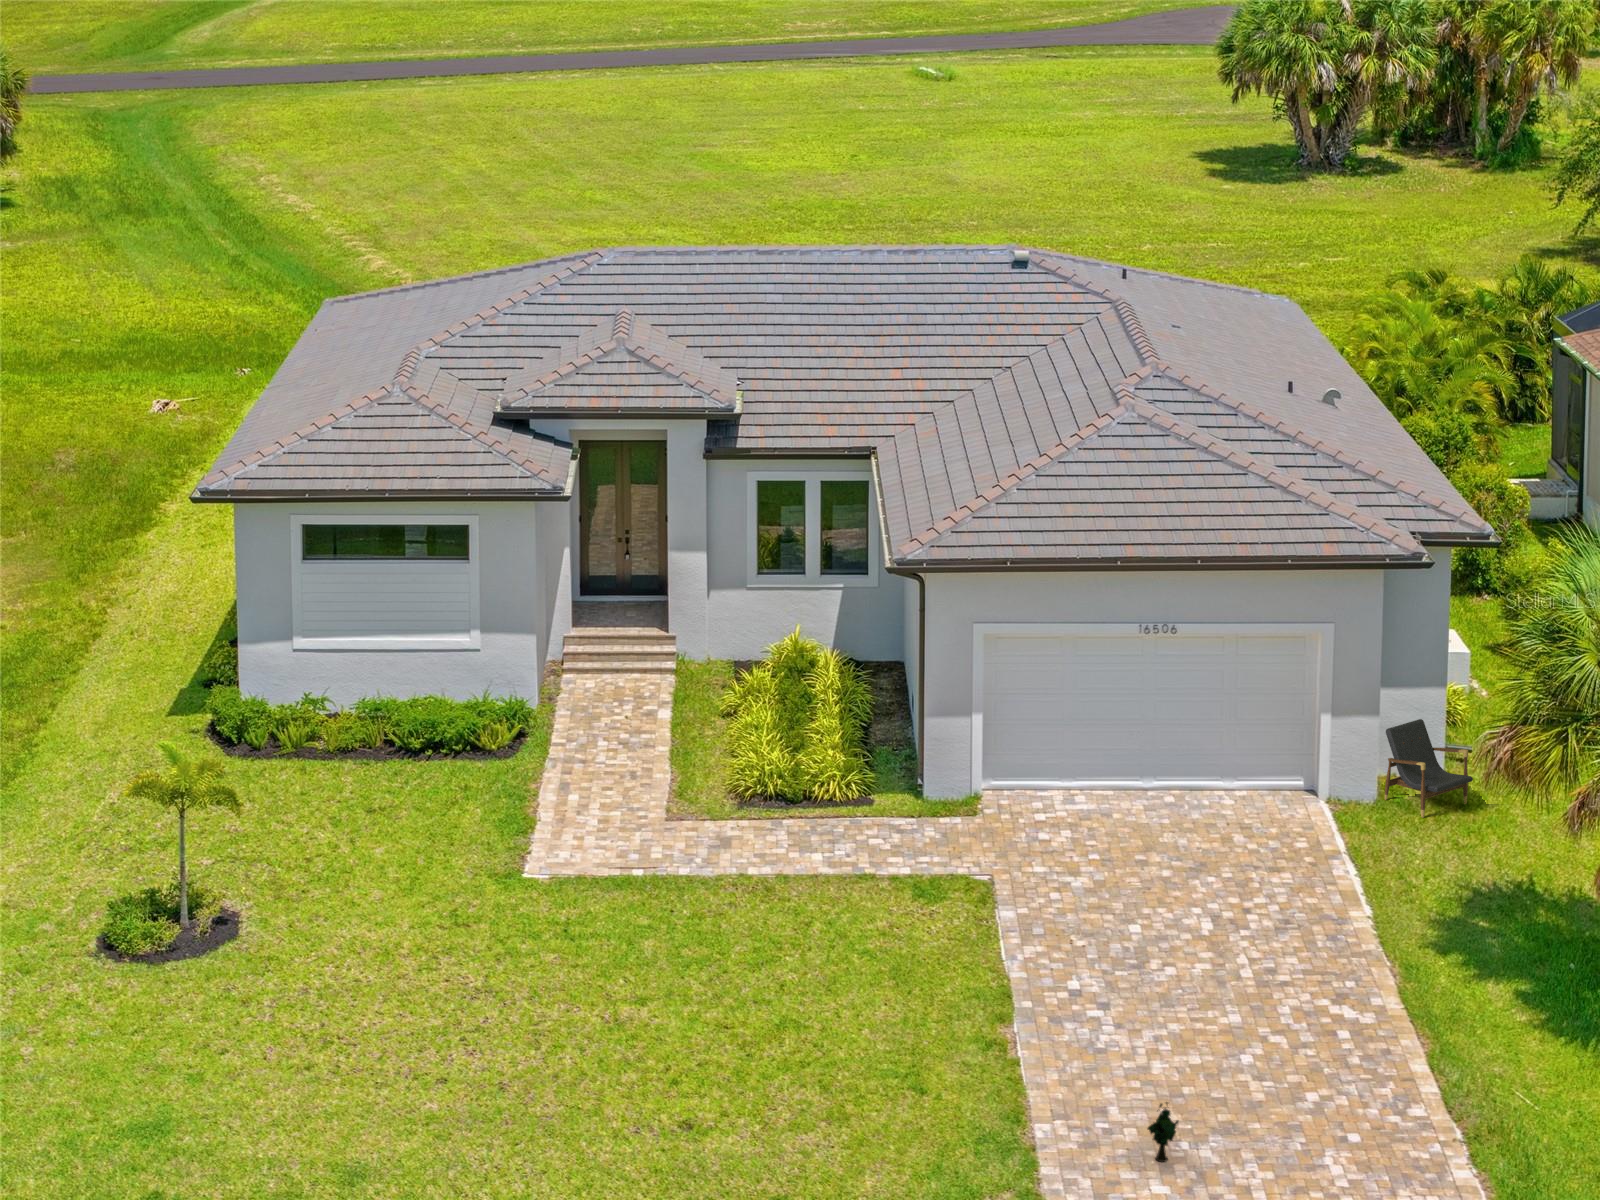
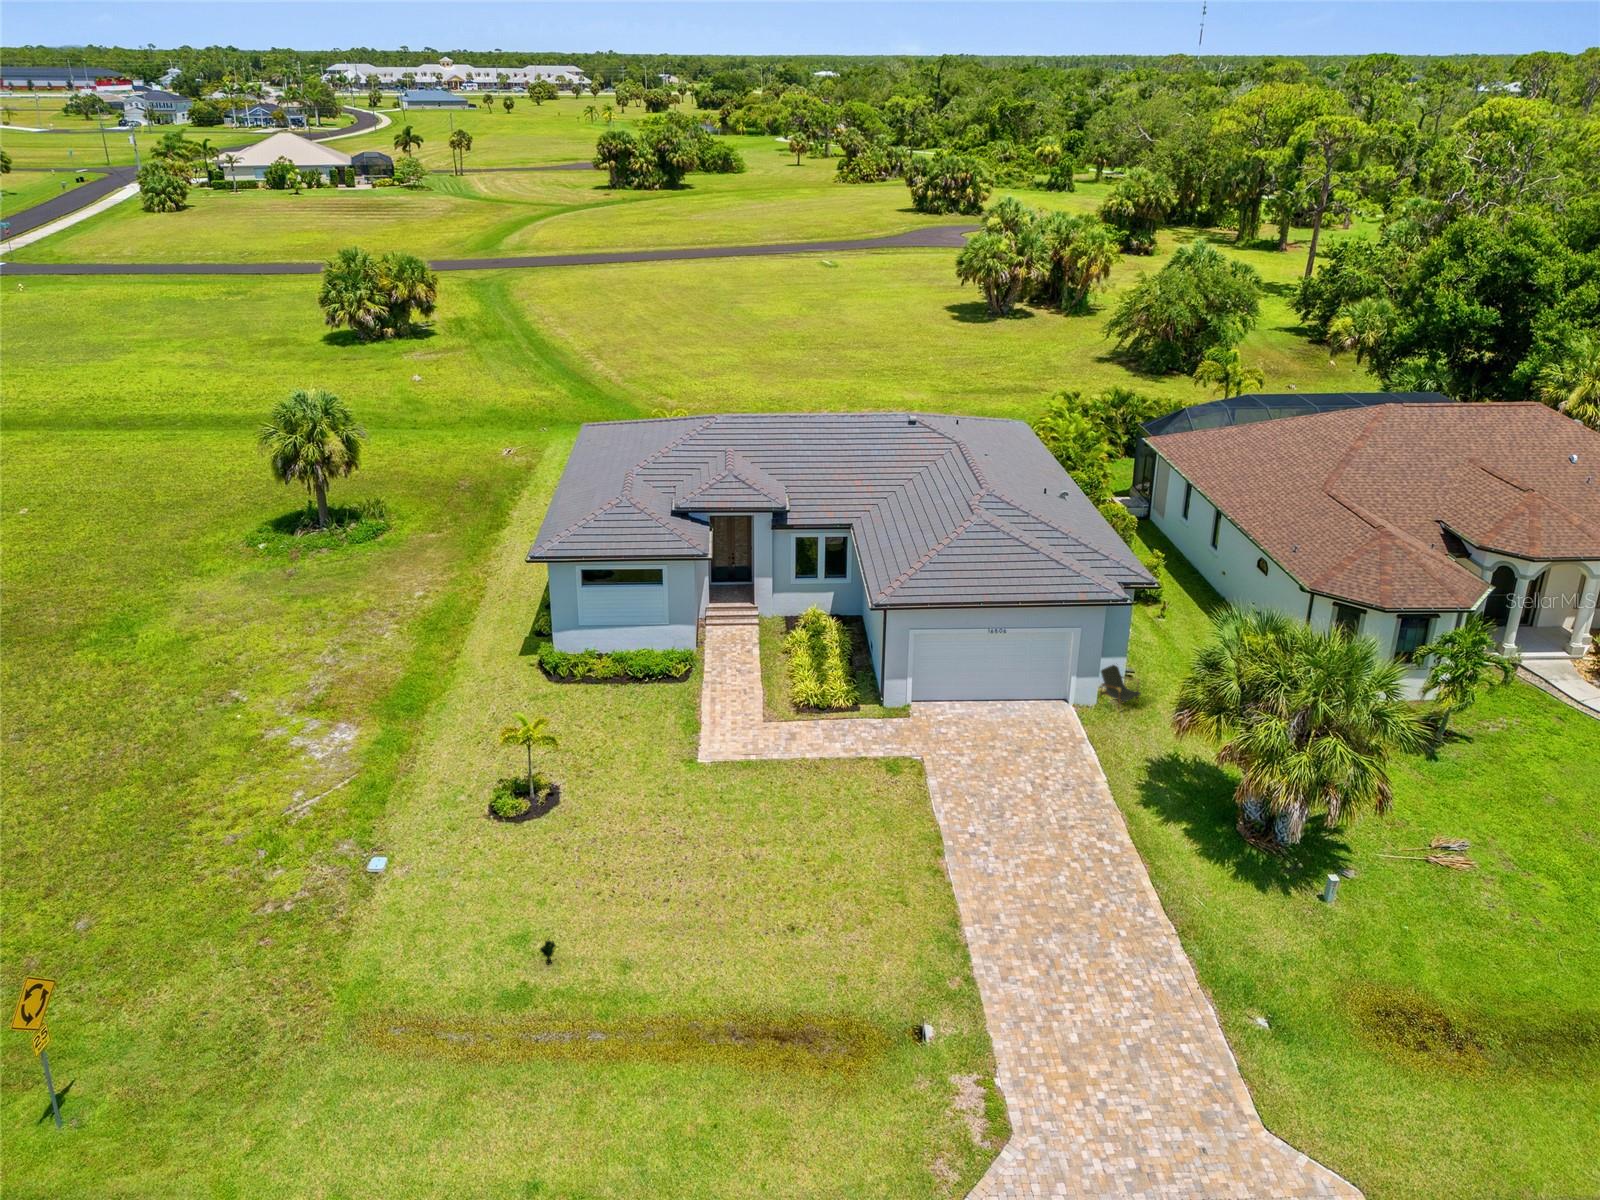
decorative plant: present [1147,1102,1178,1162] -> present [540,938,556,965]

